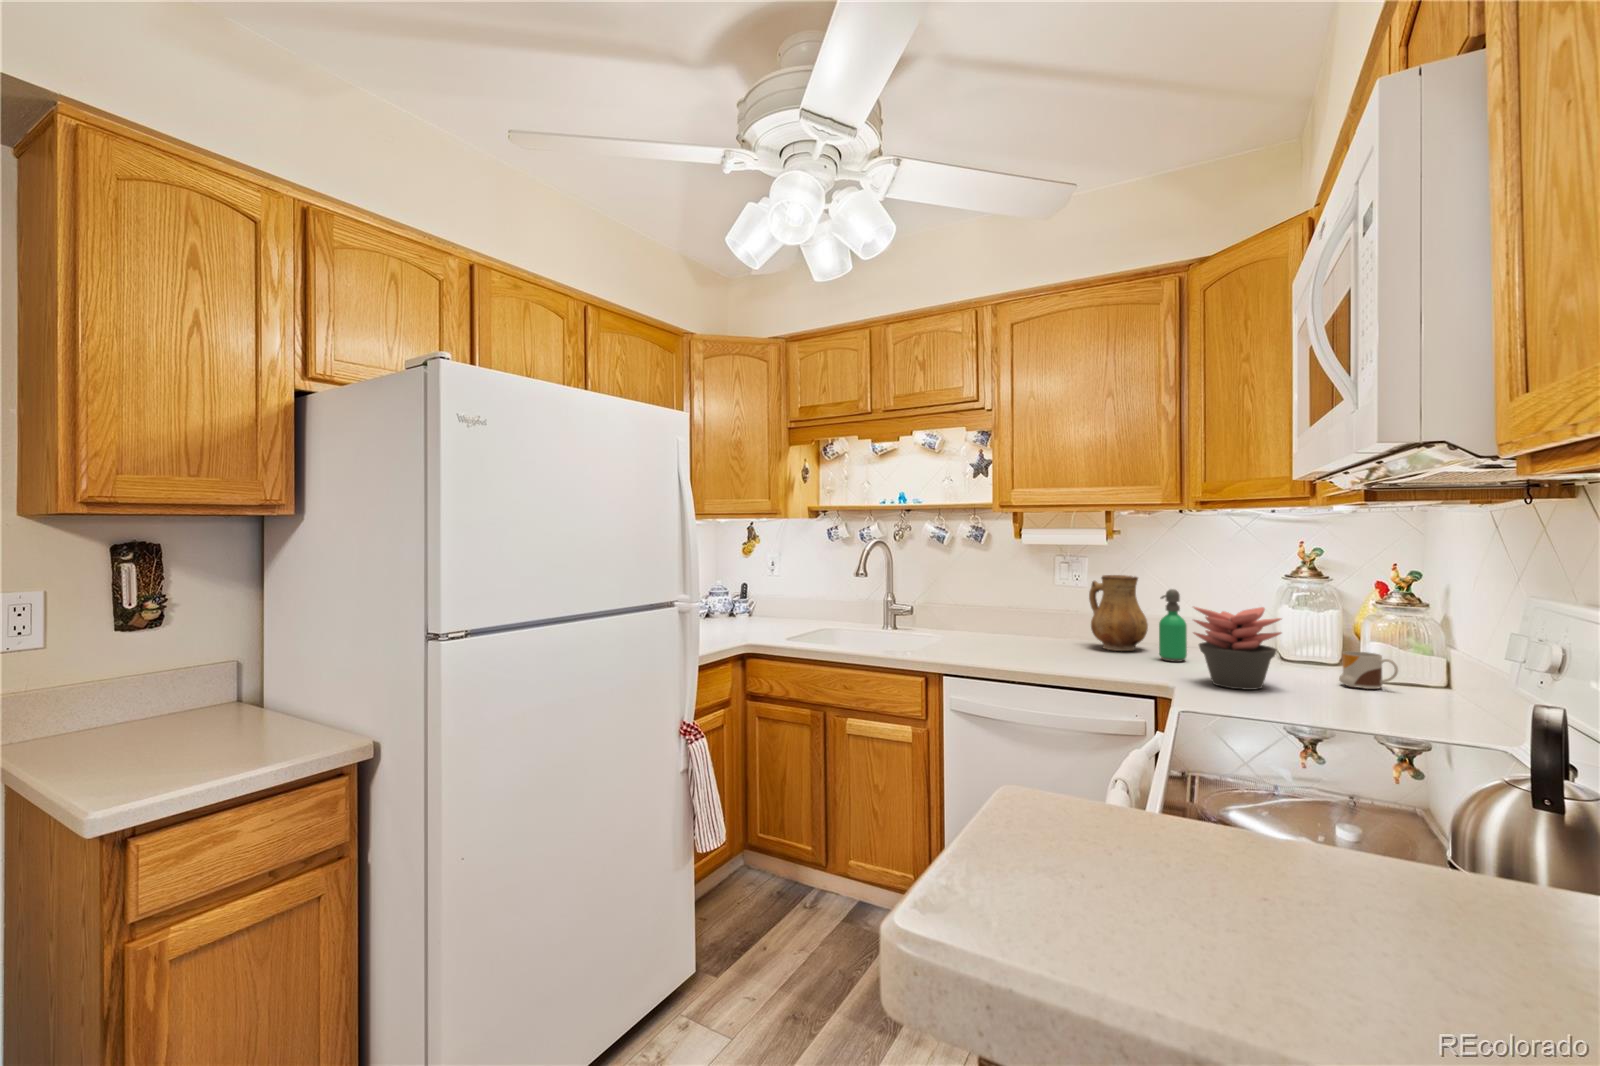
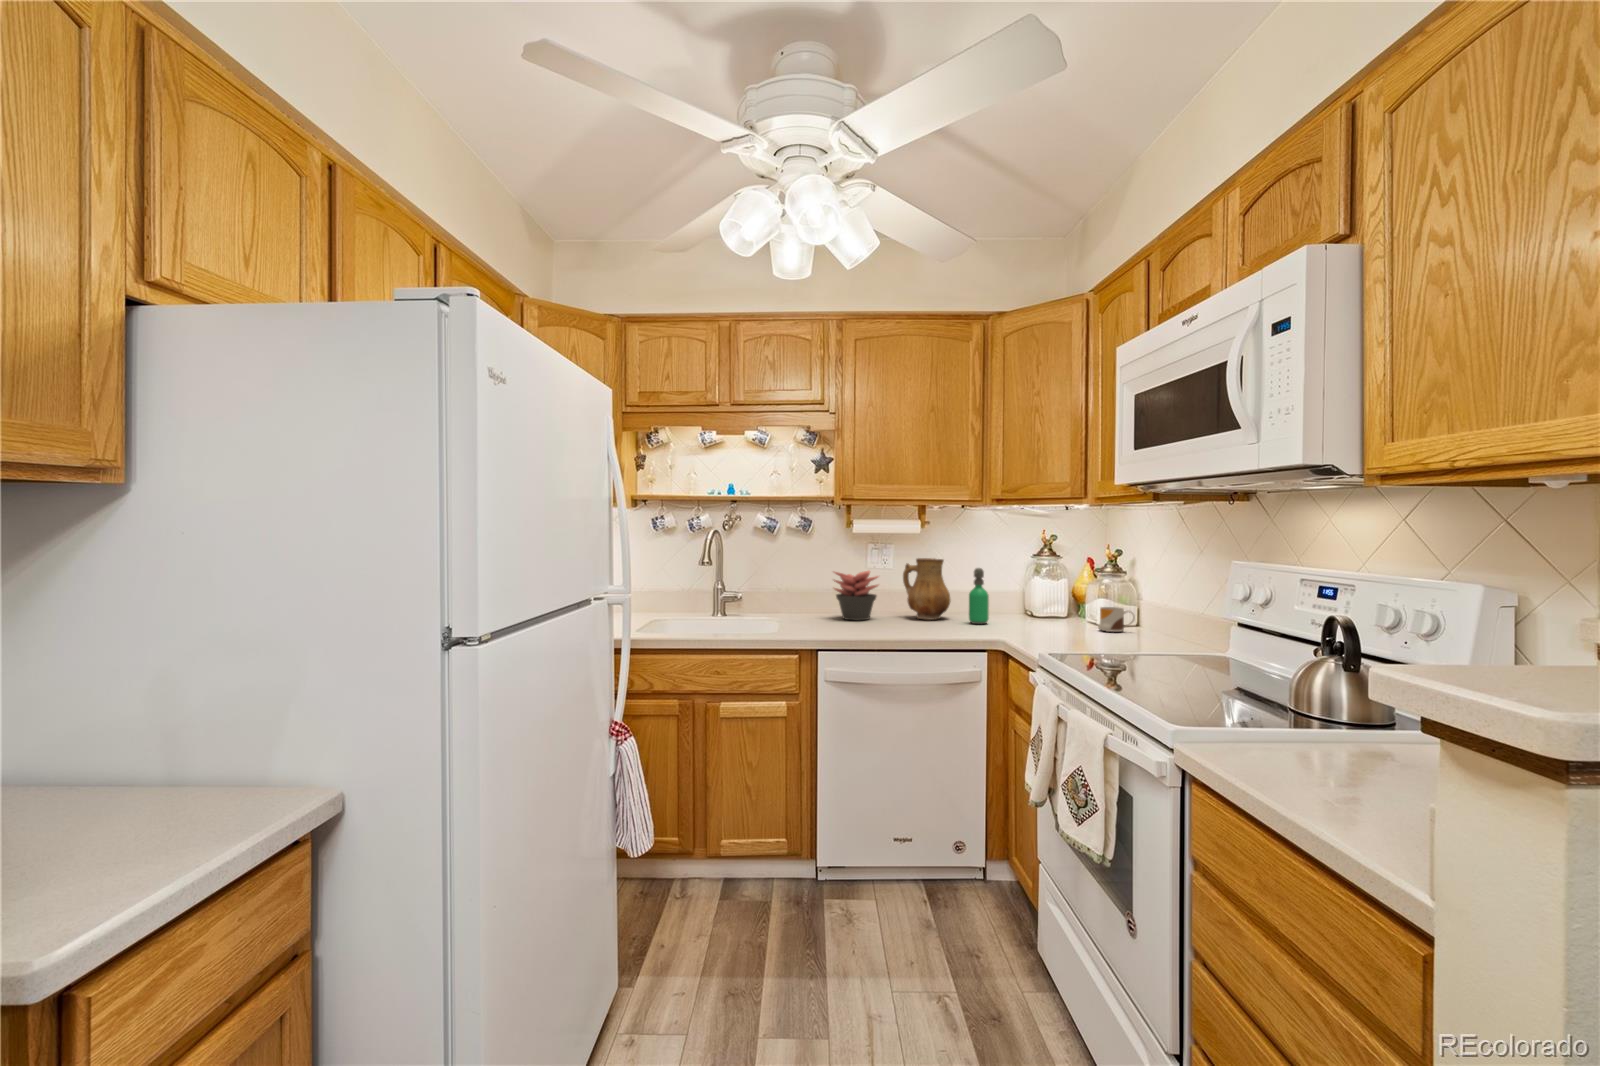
succulent plant: present [1194,607,1281,690] -> present [834,571,878,620]

